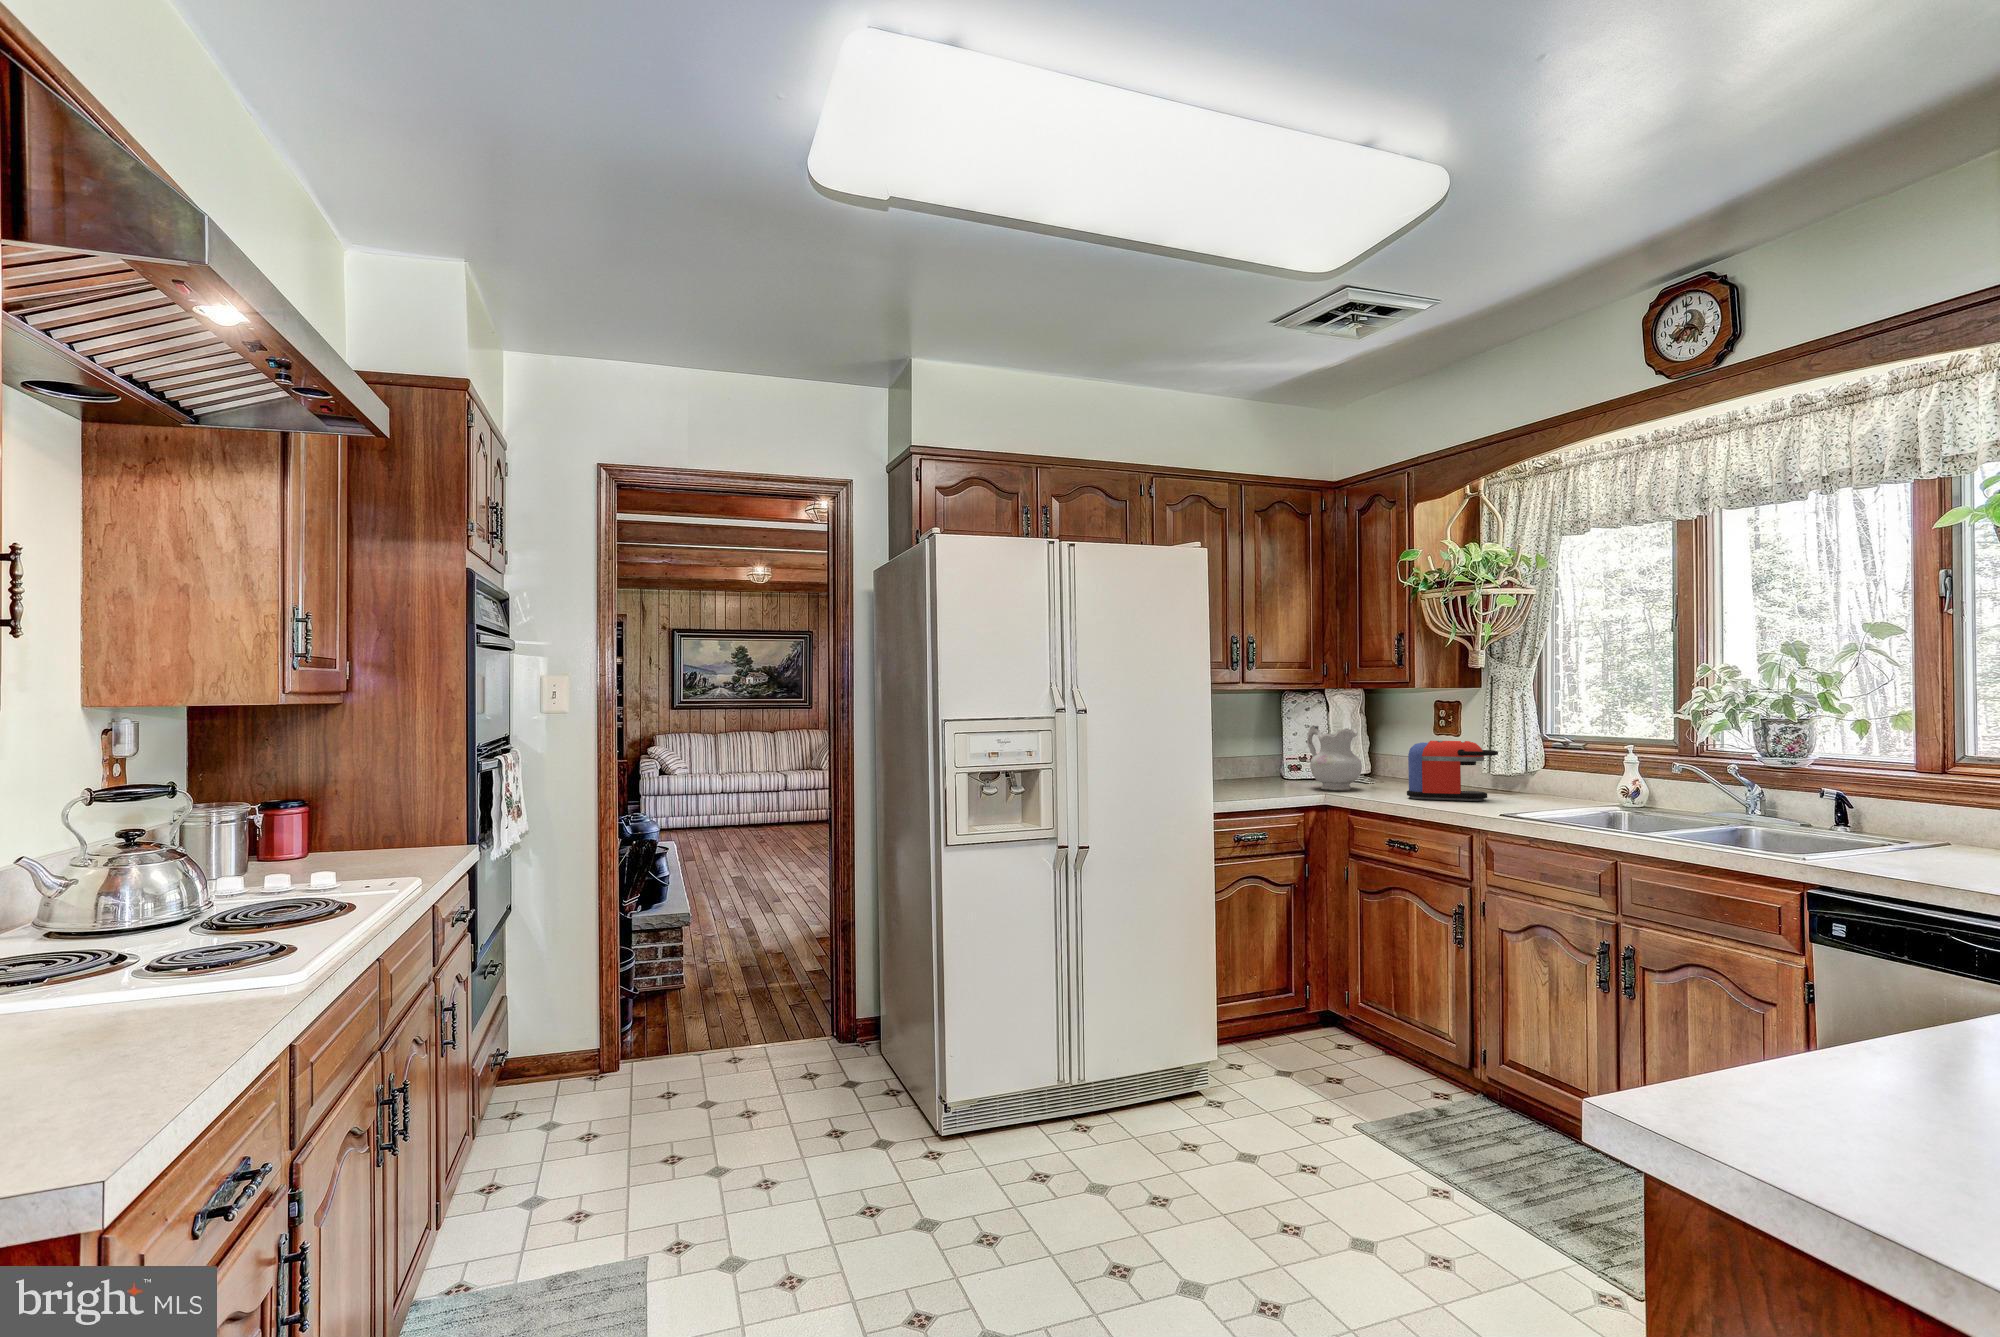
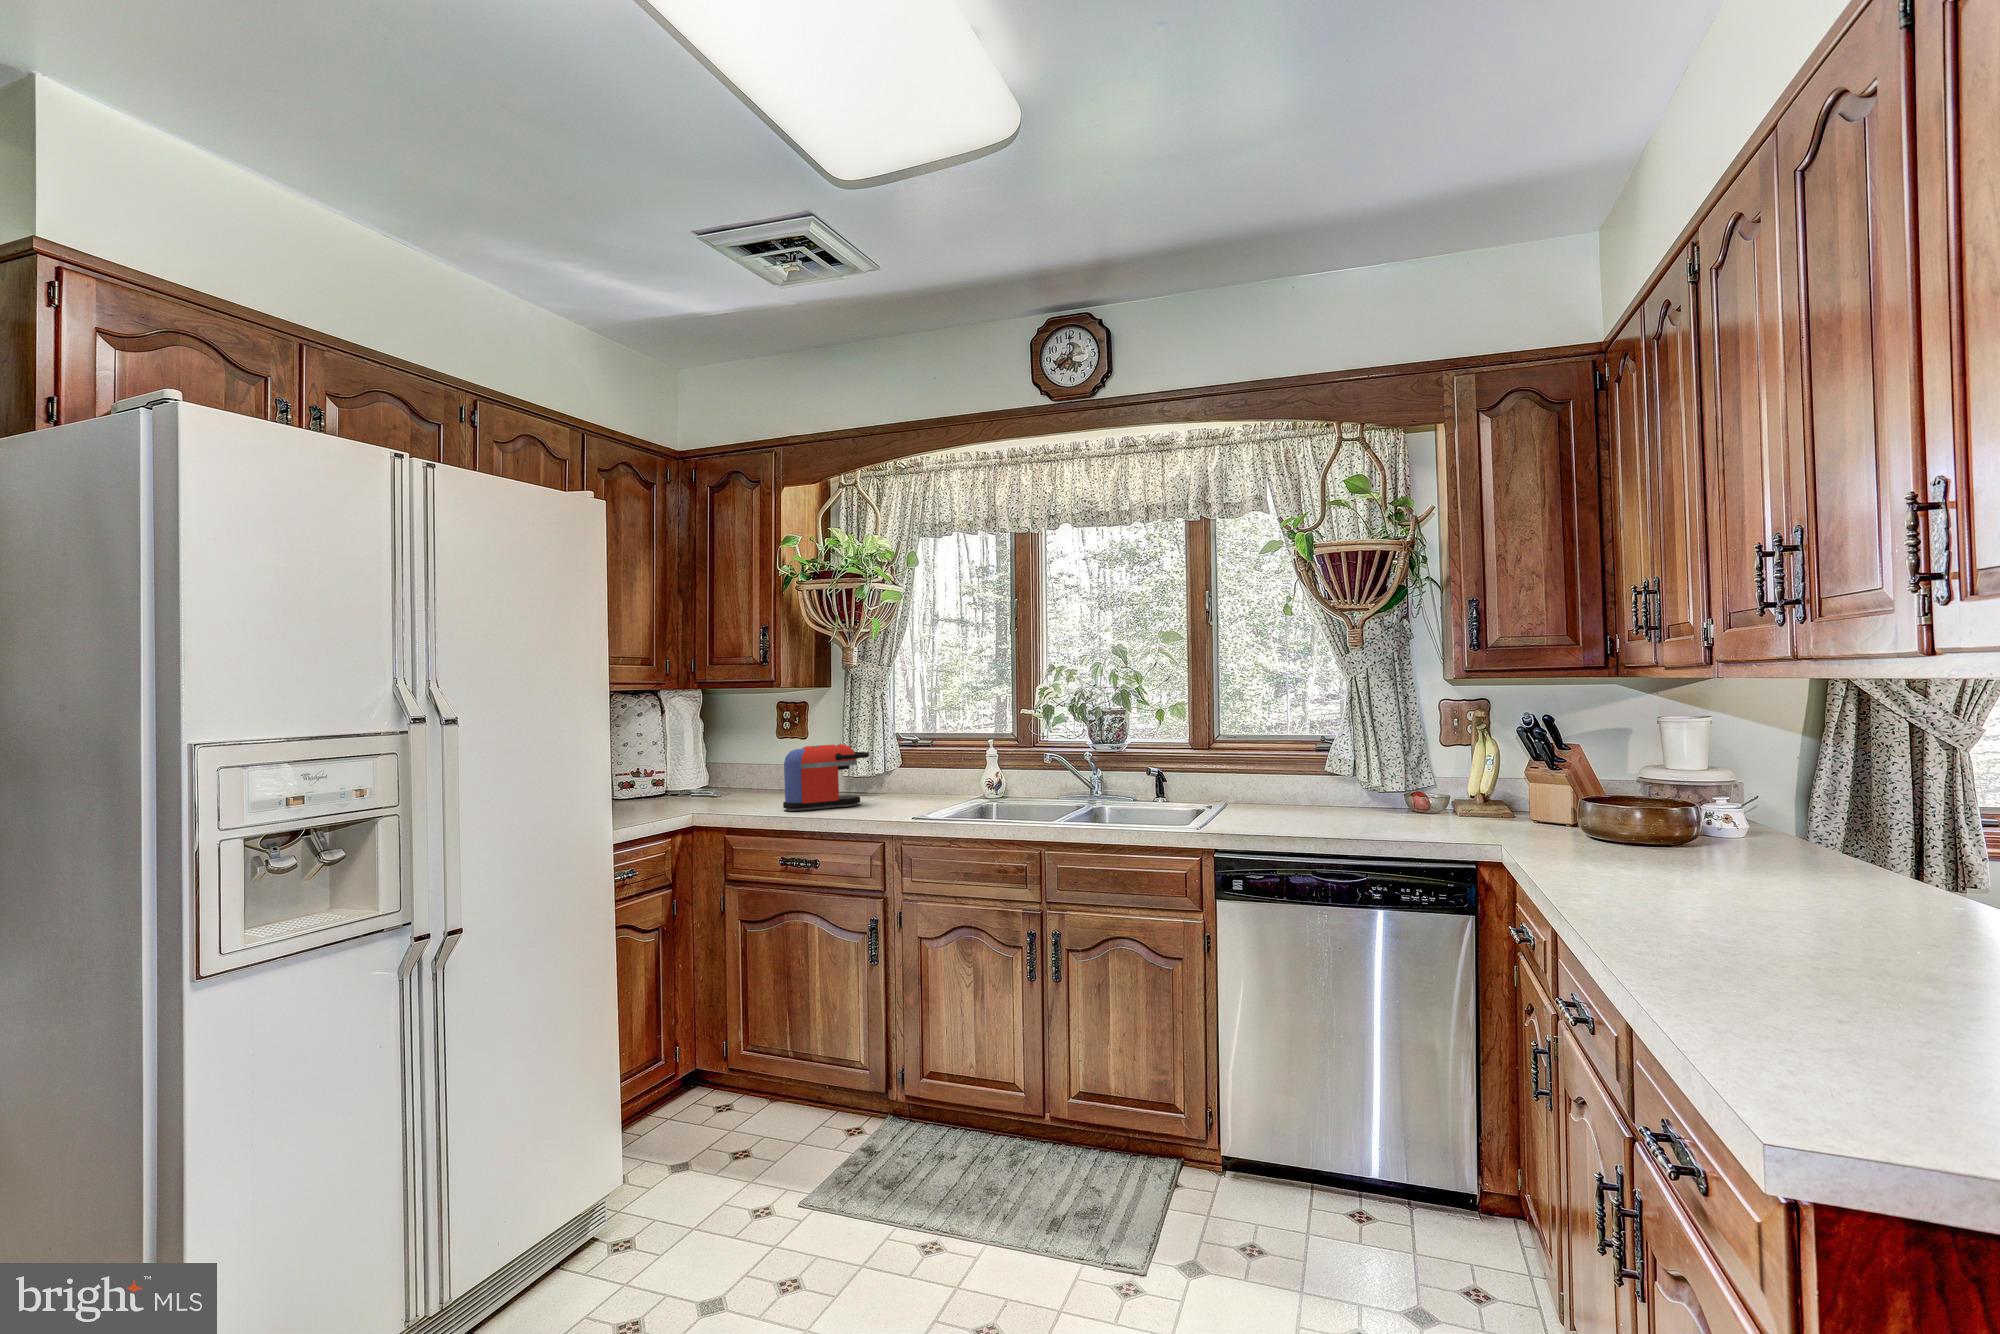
ceramic pitcher: present [1307,725,1362,790] -> none [655,737,722,811]

